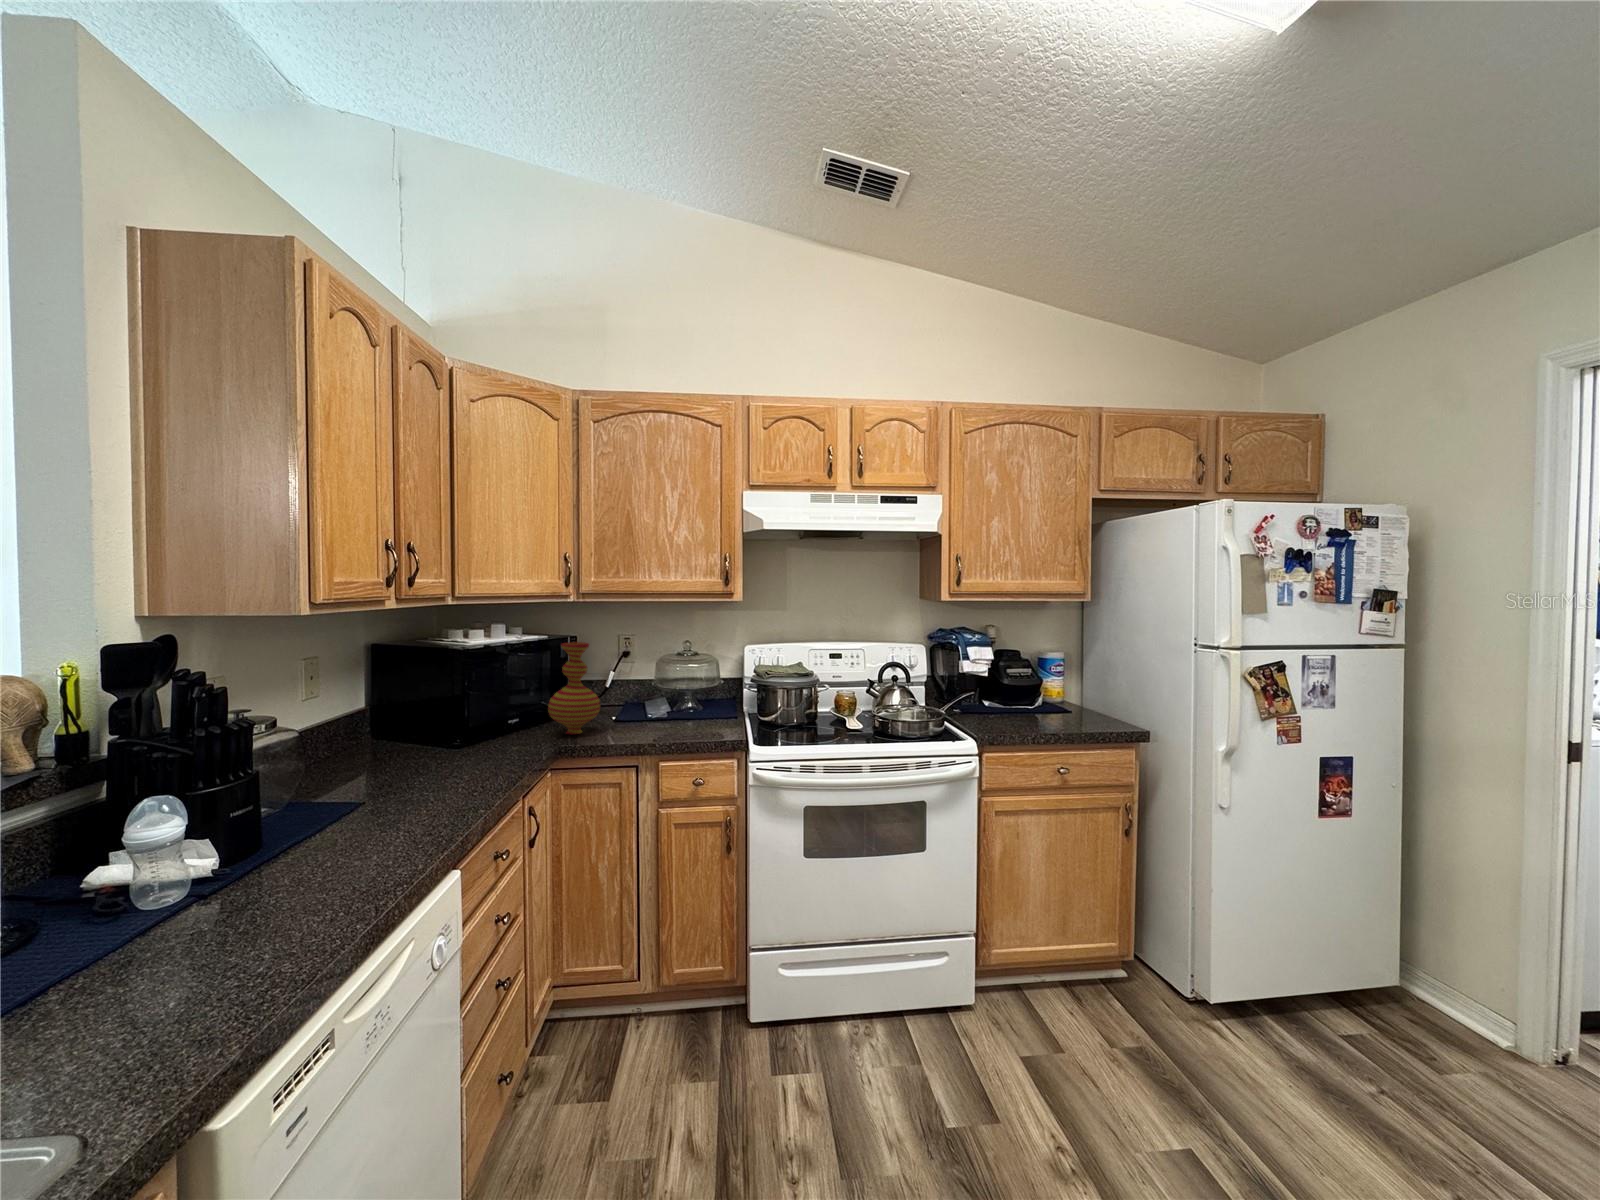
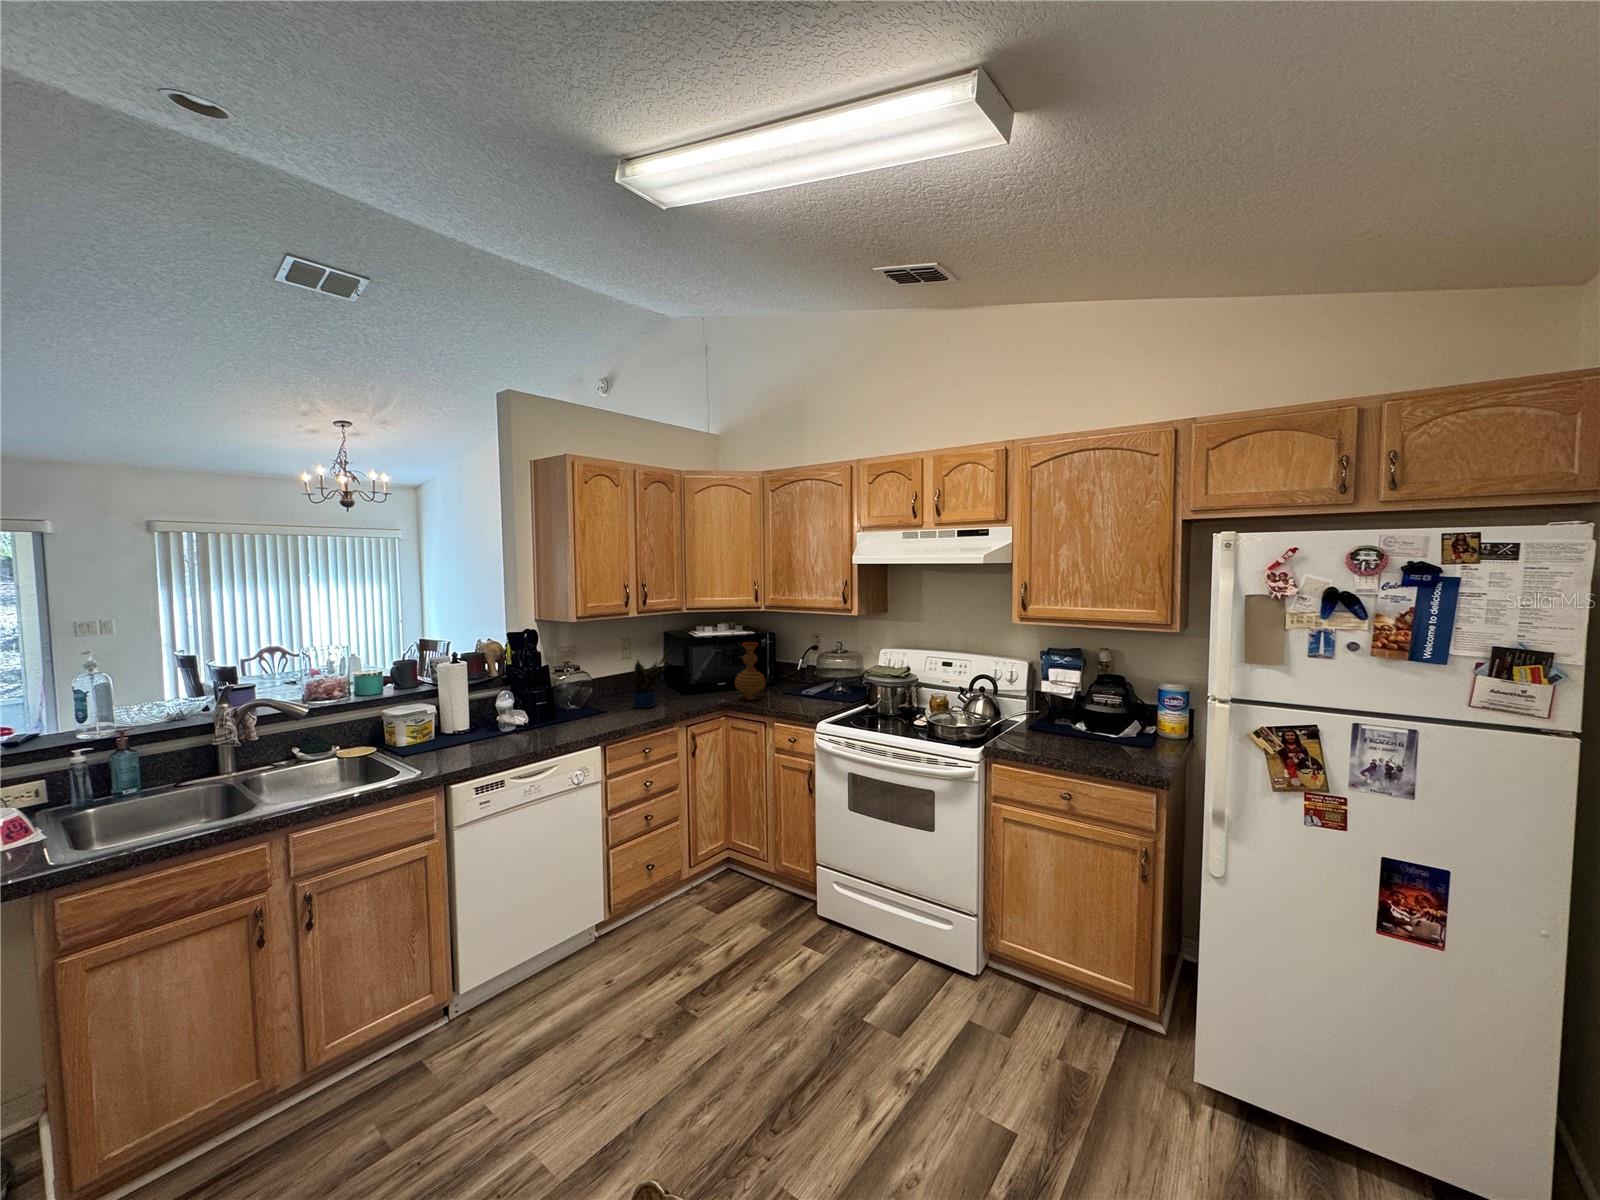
potted plant: none [364,657,454,781] -> present [632,649,670,708]

